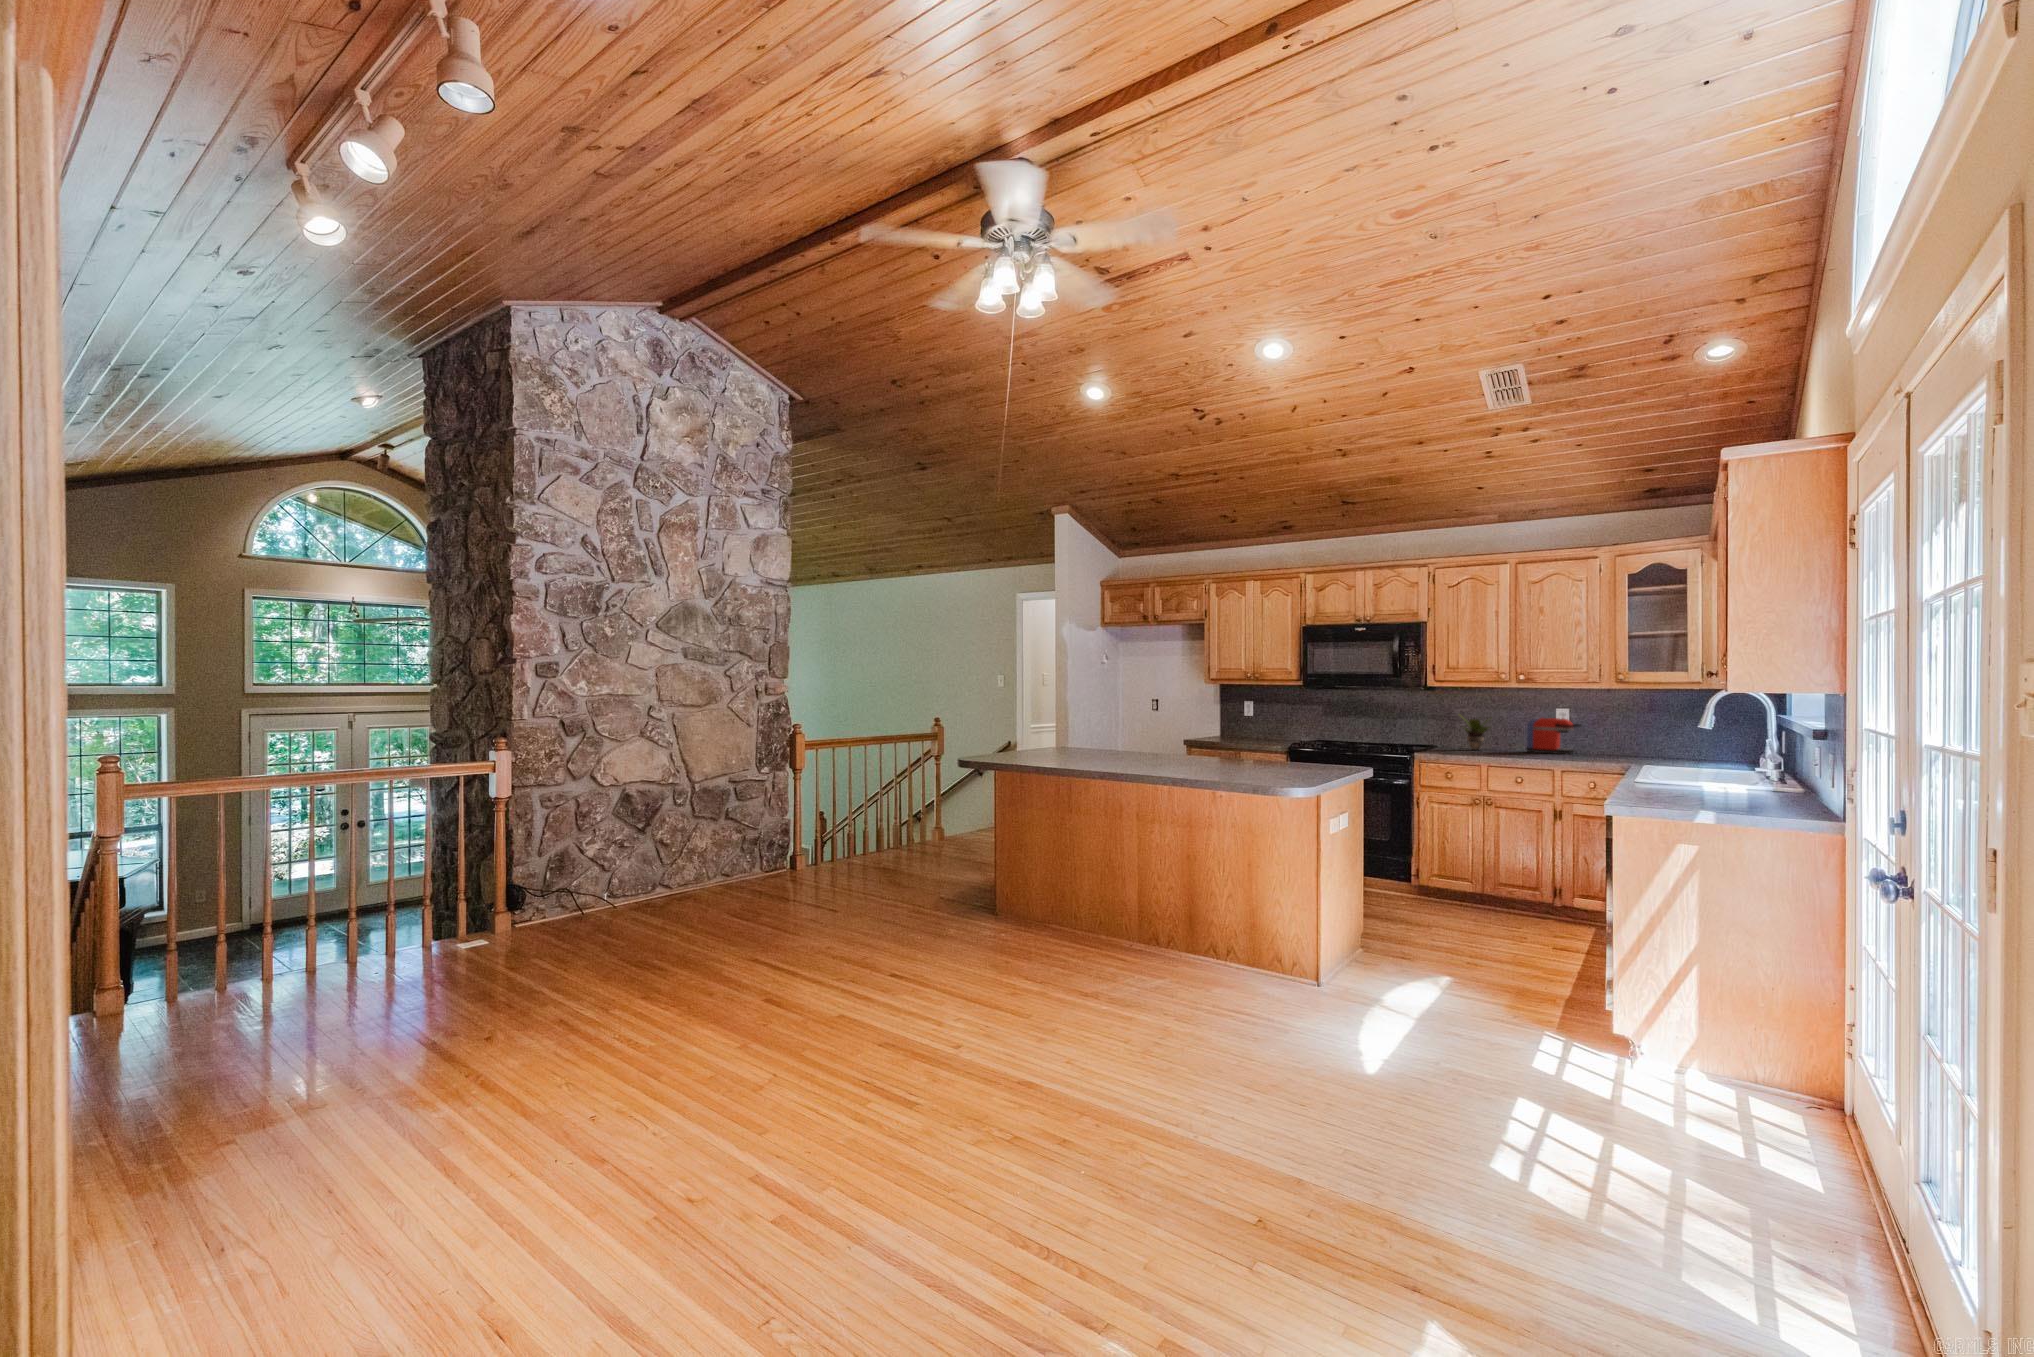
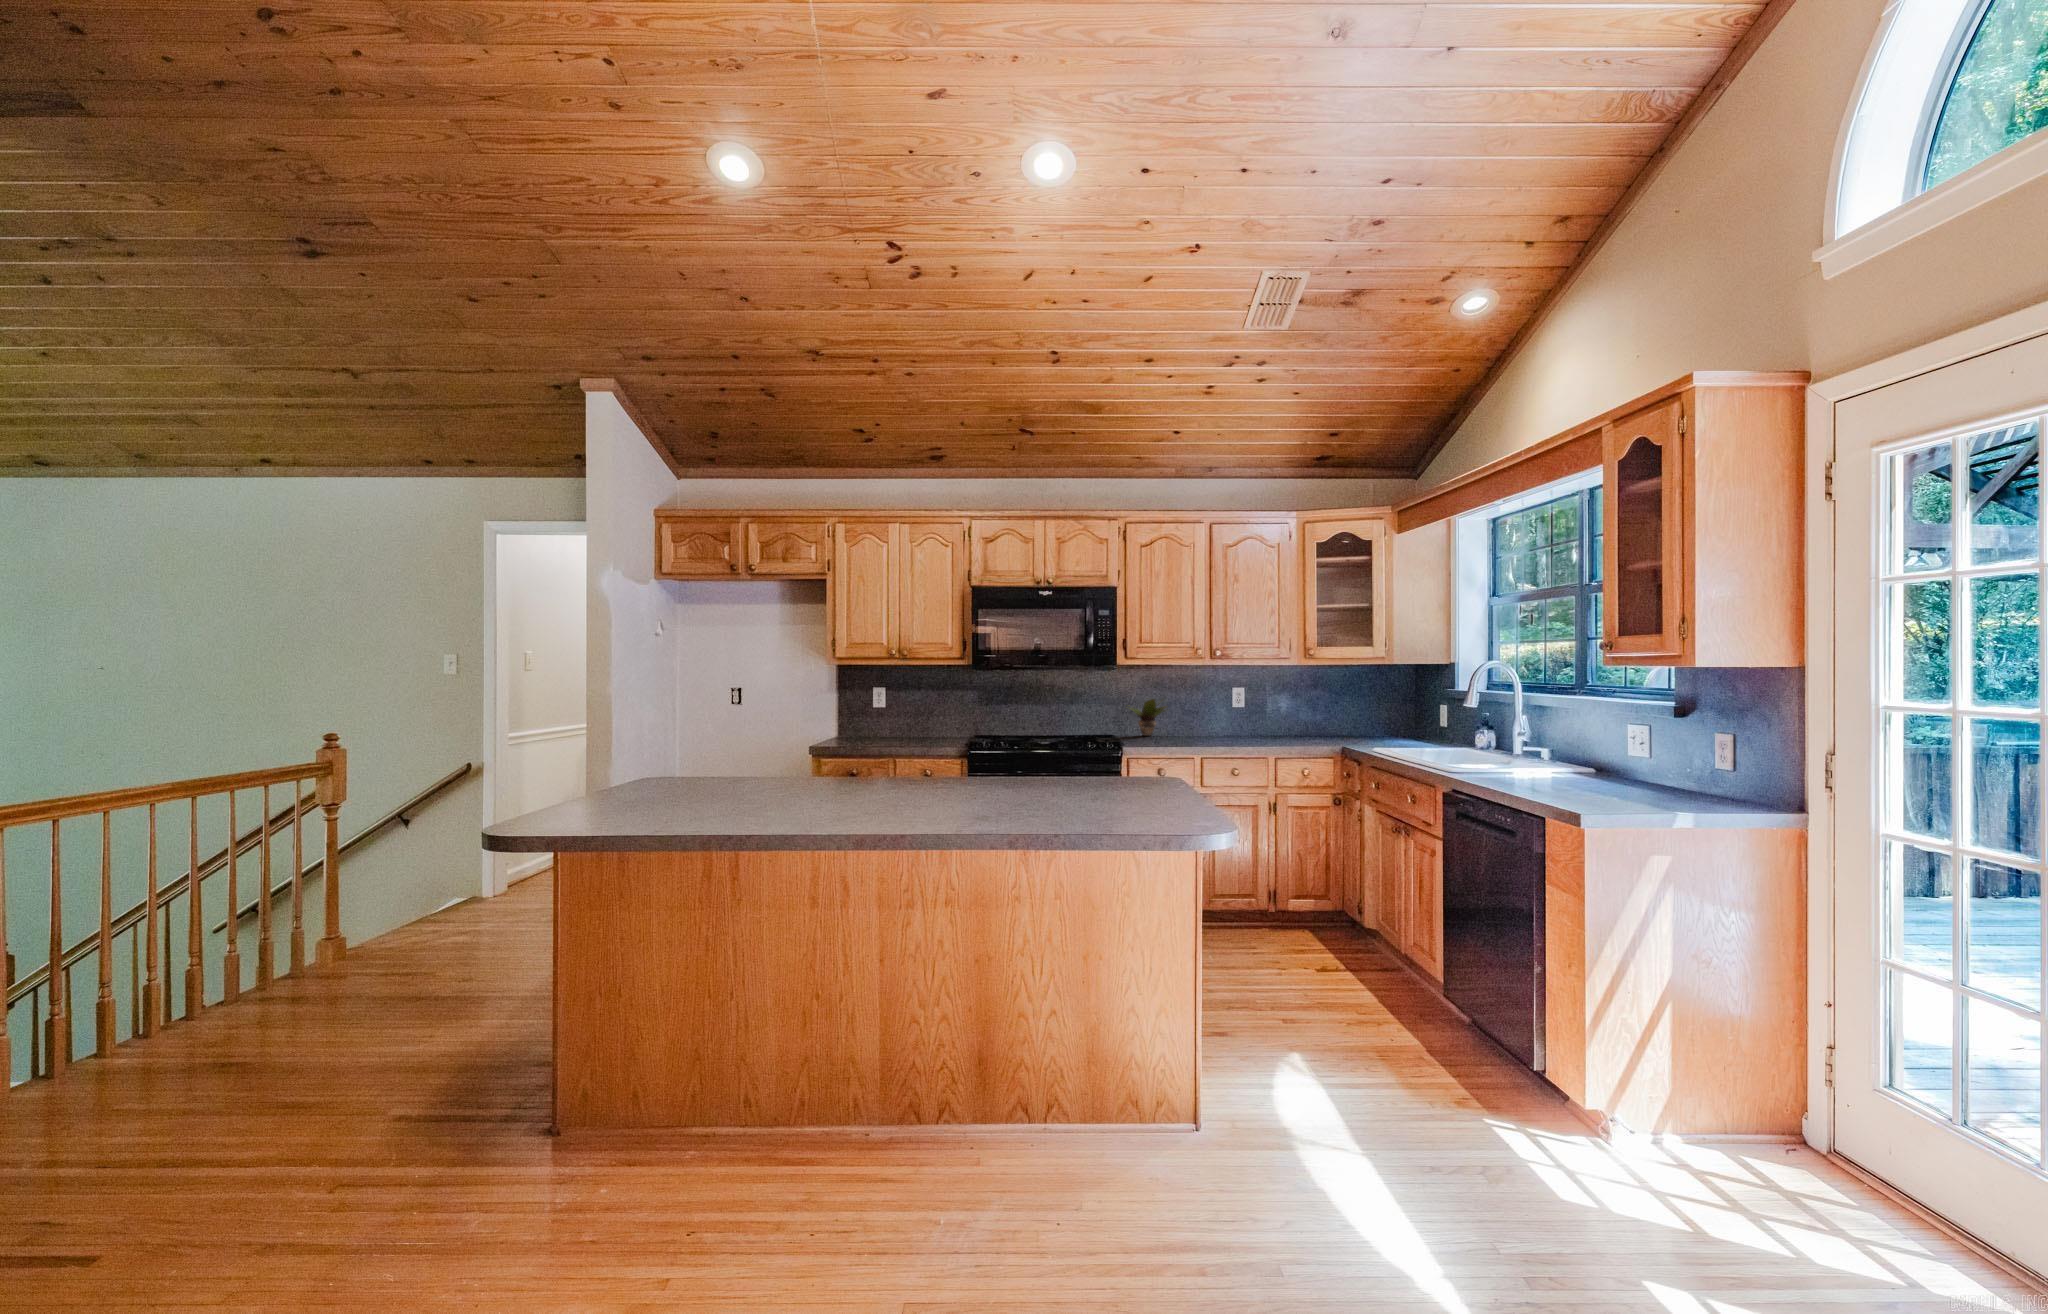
coffee maker: present [1526,718,1582,754] -> none [1200,698,1256,737]

